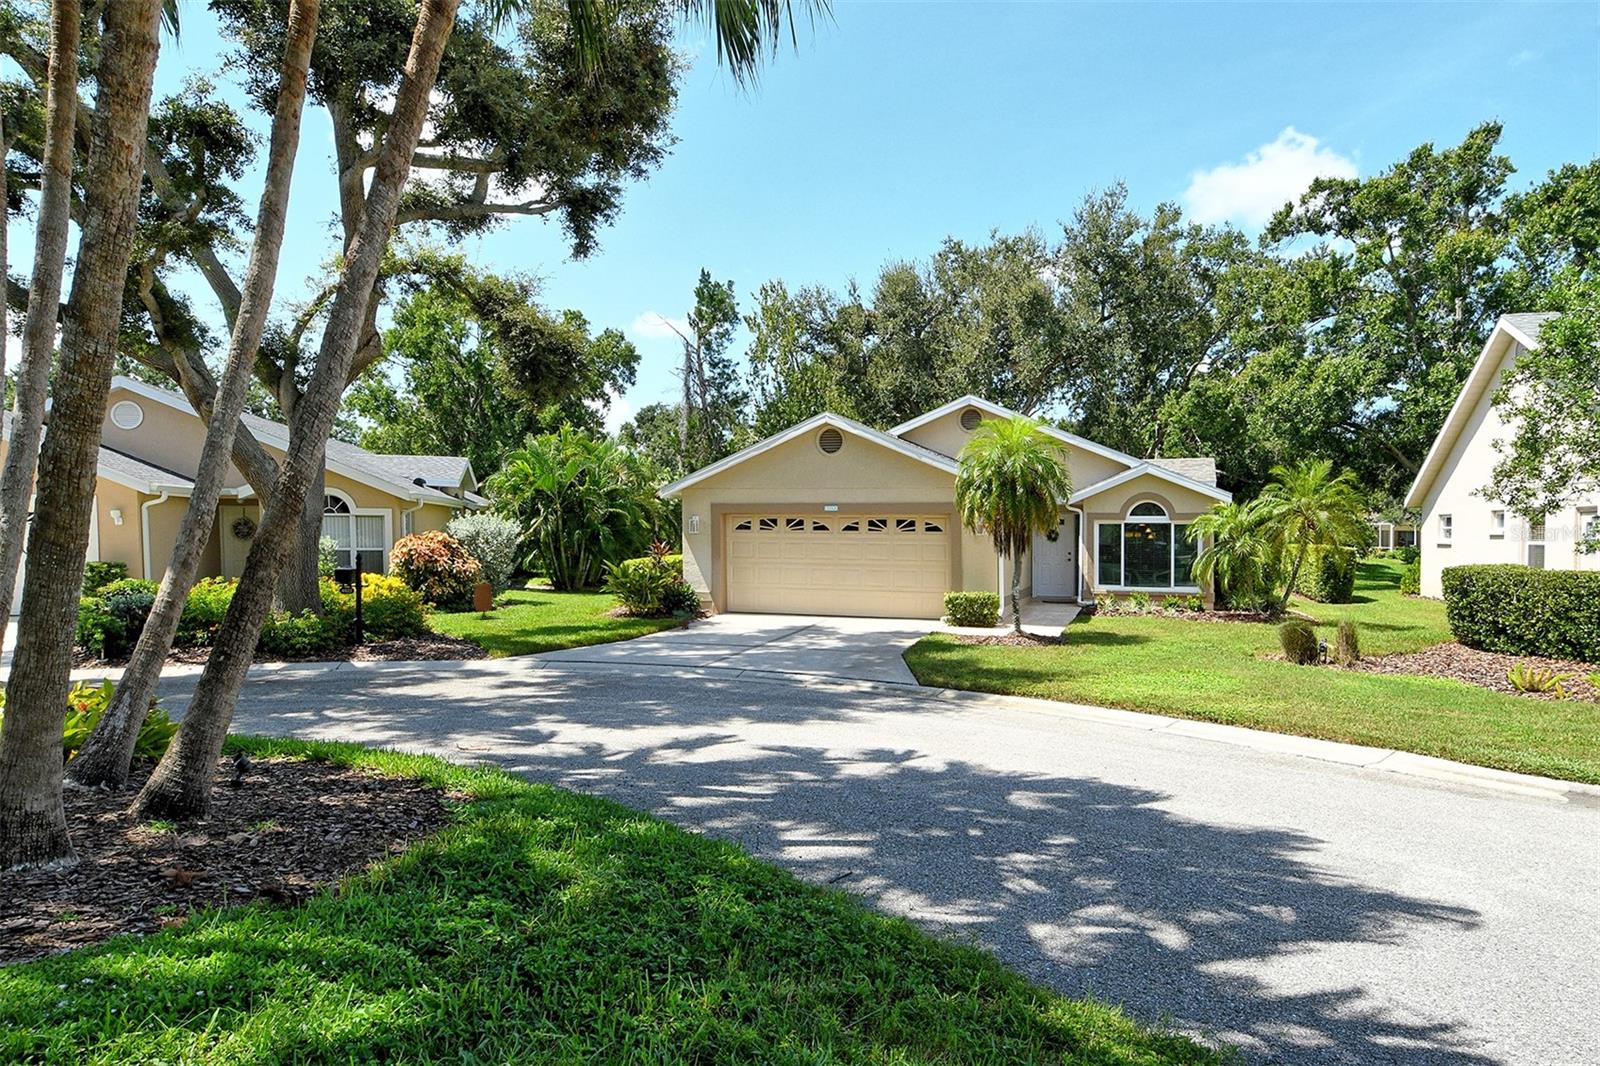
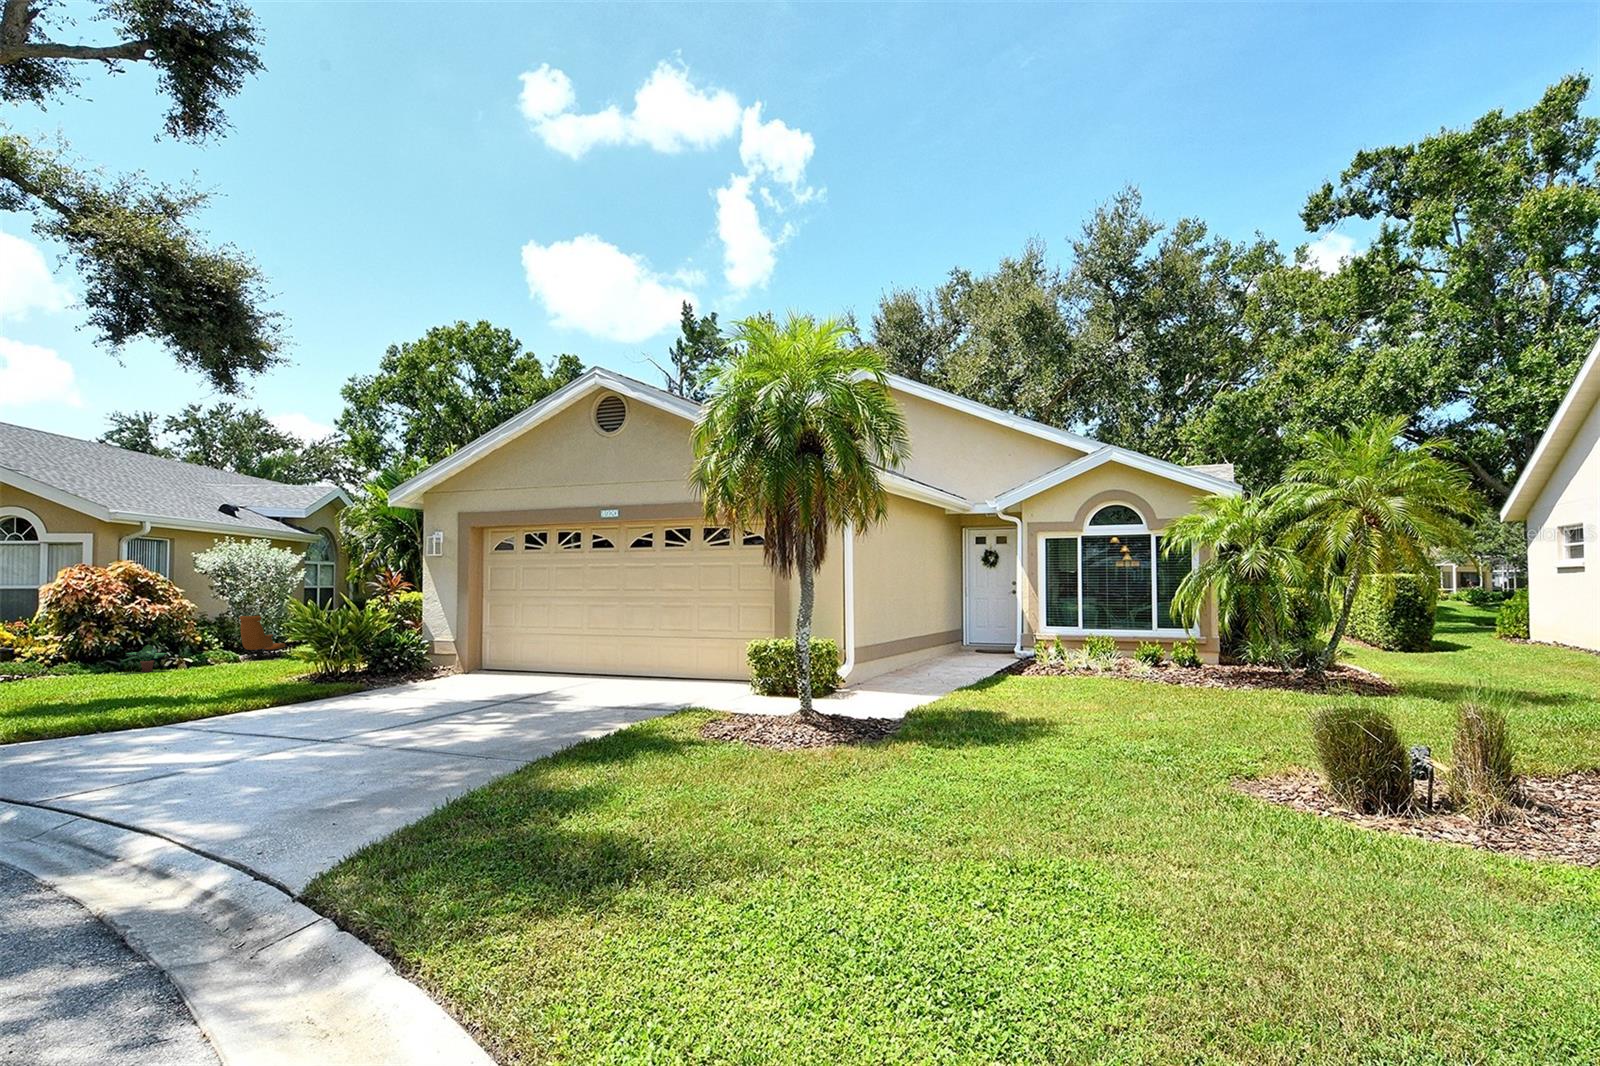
potted plant: present [673,608,693,629] -> present [120,644,167,672]

